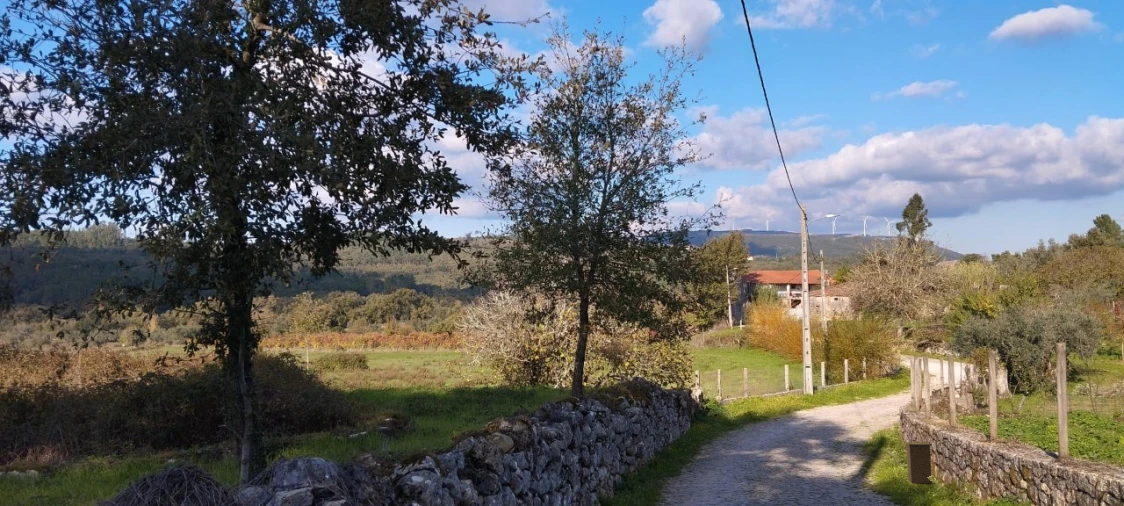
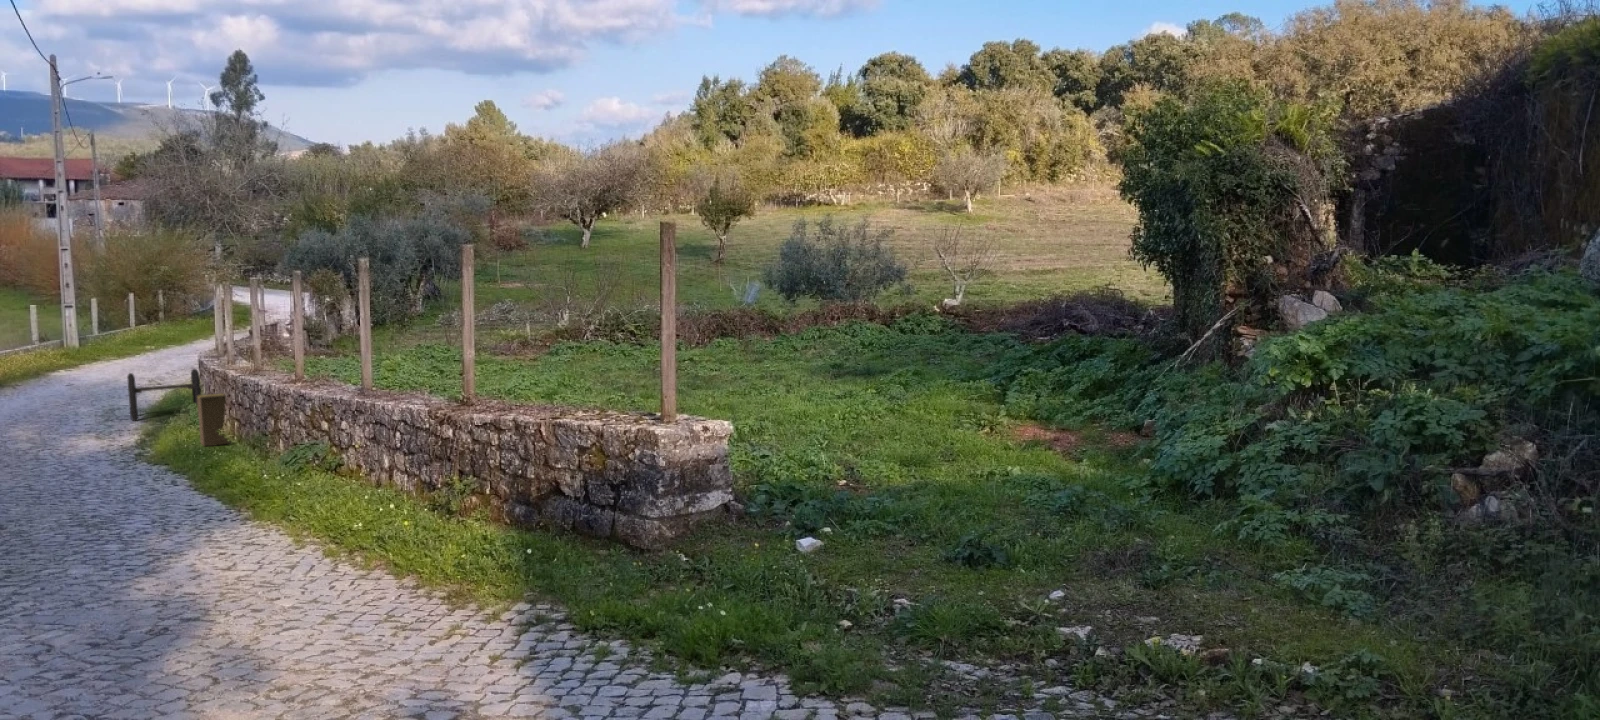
bench: none [853,419,905,456] -> present [127,369,201,421]

